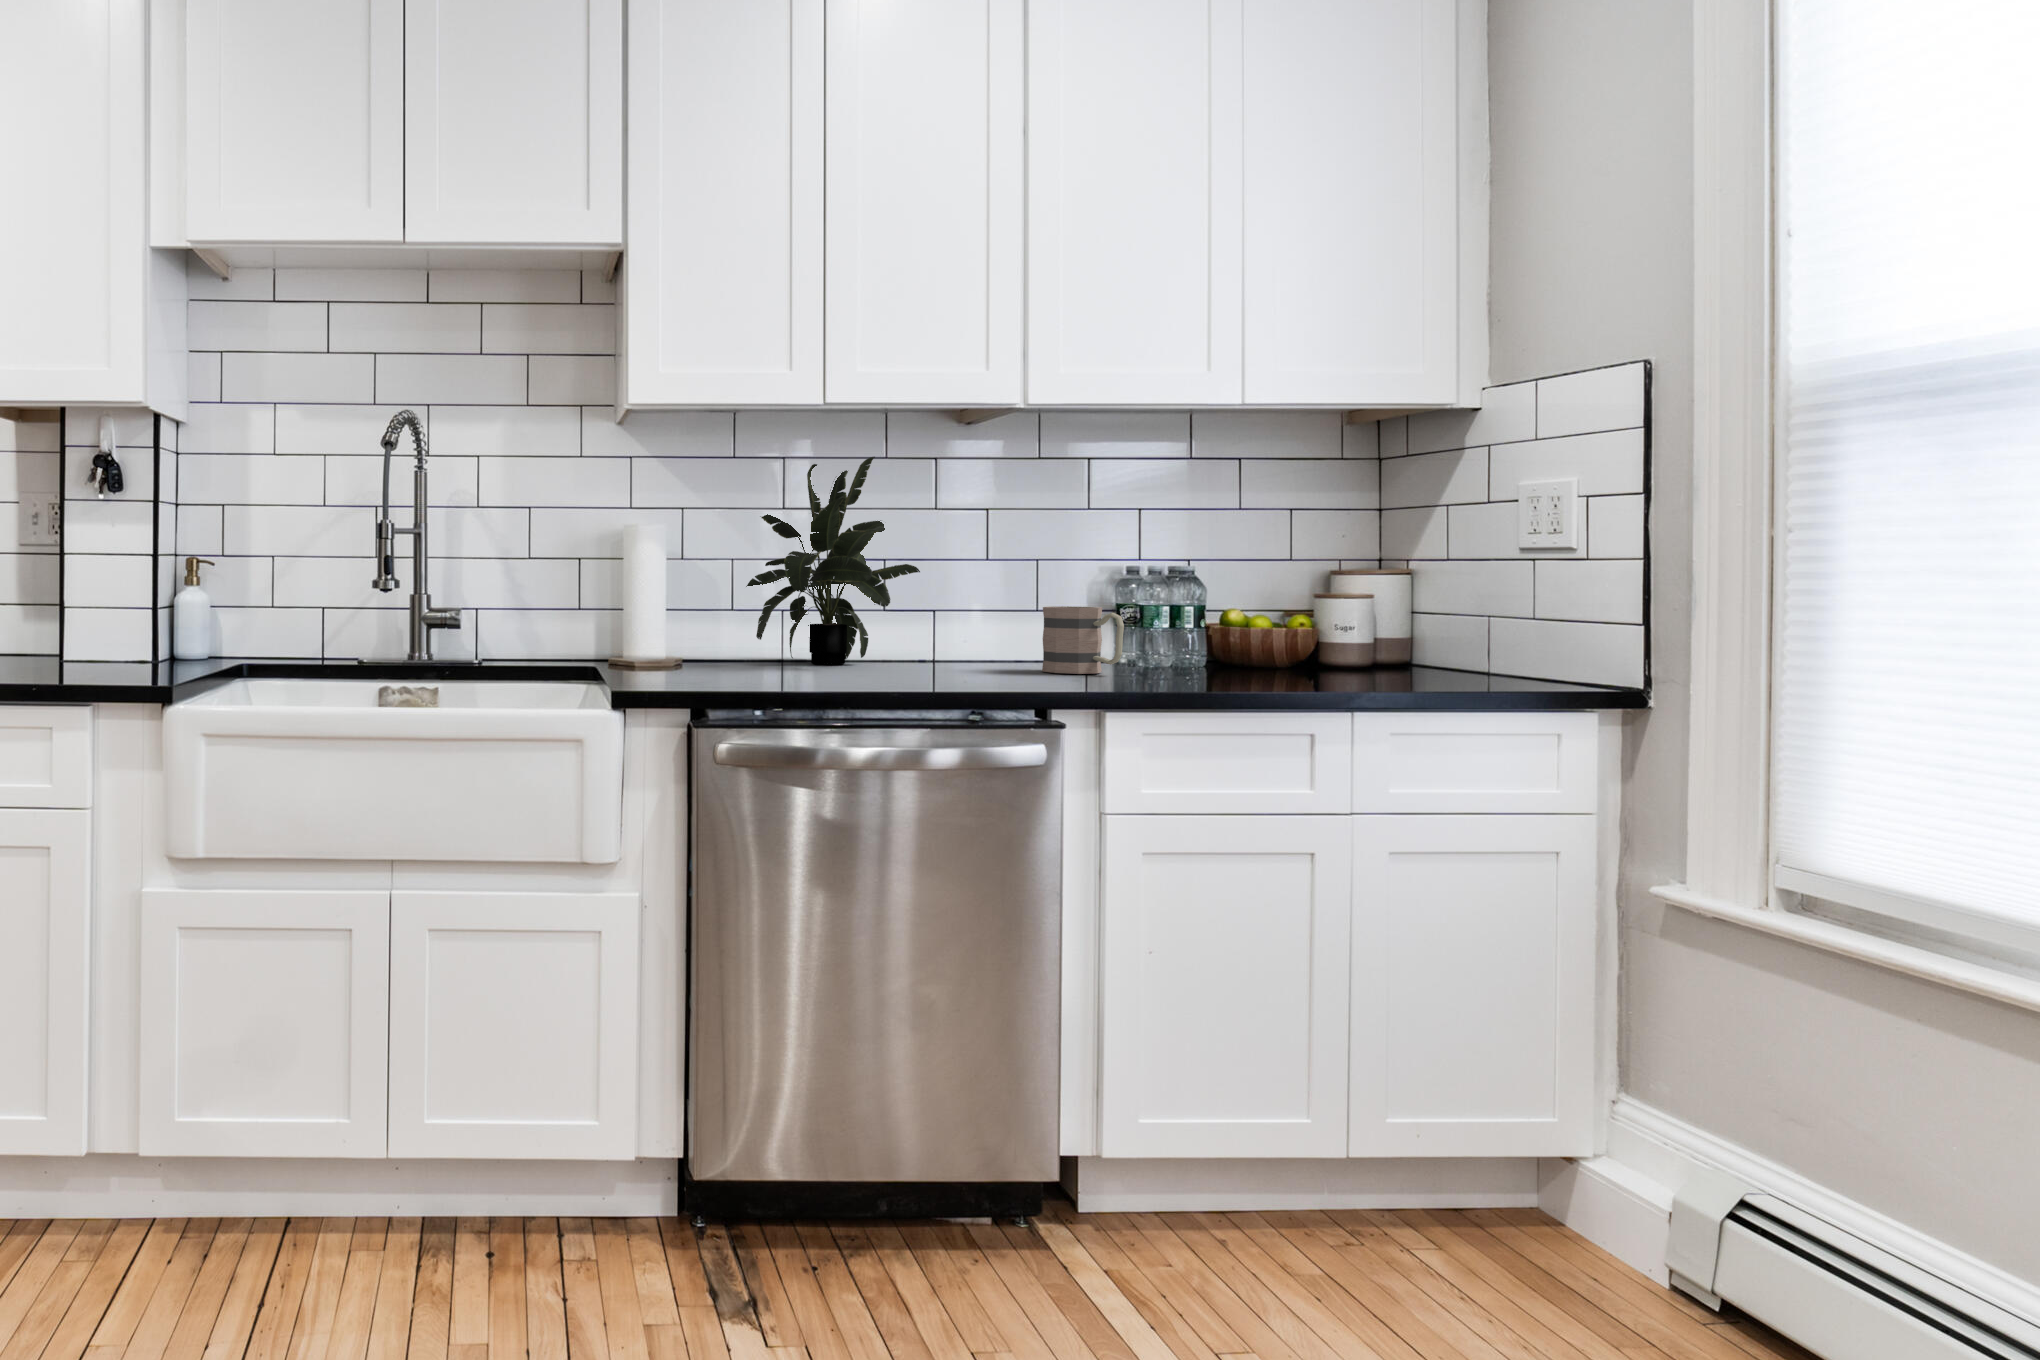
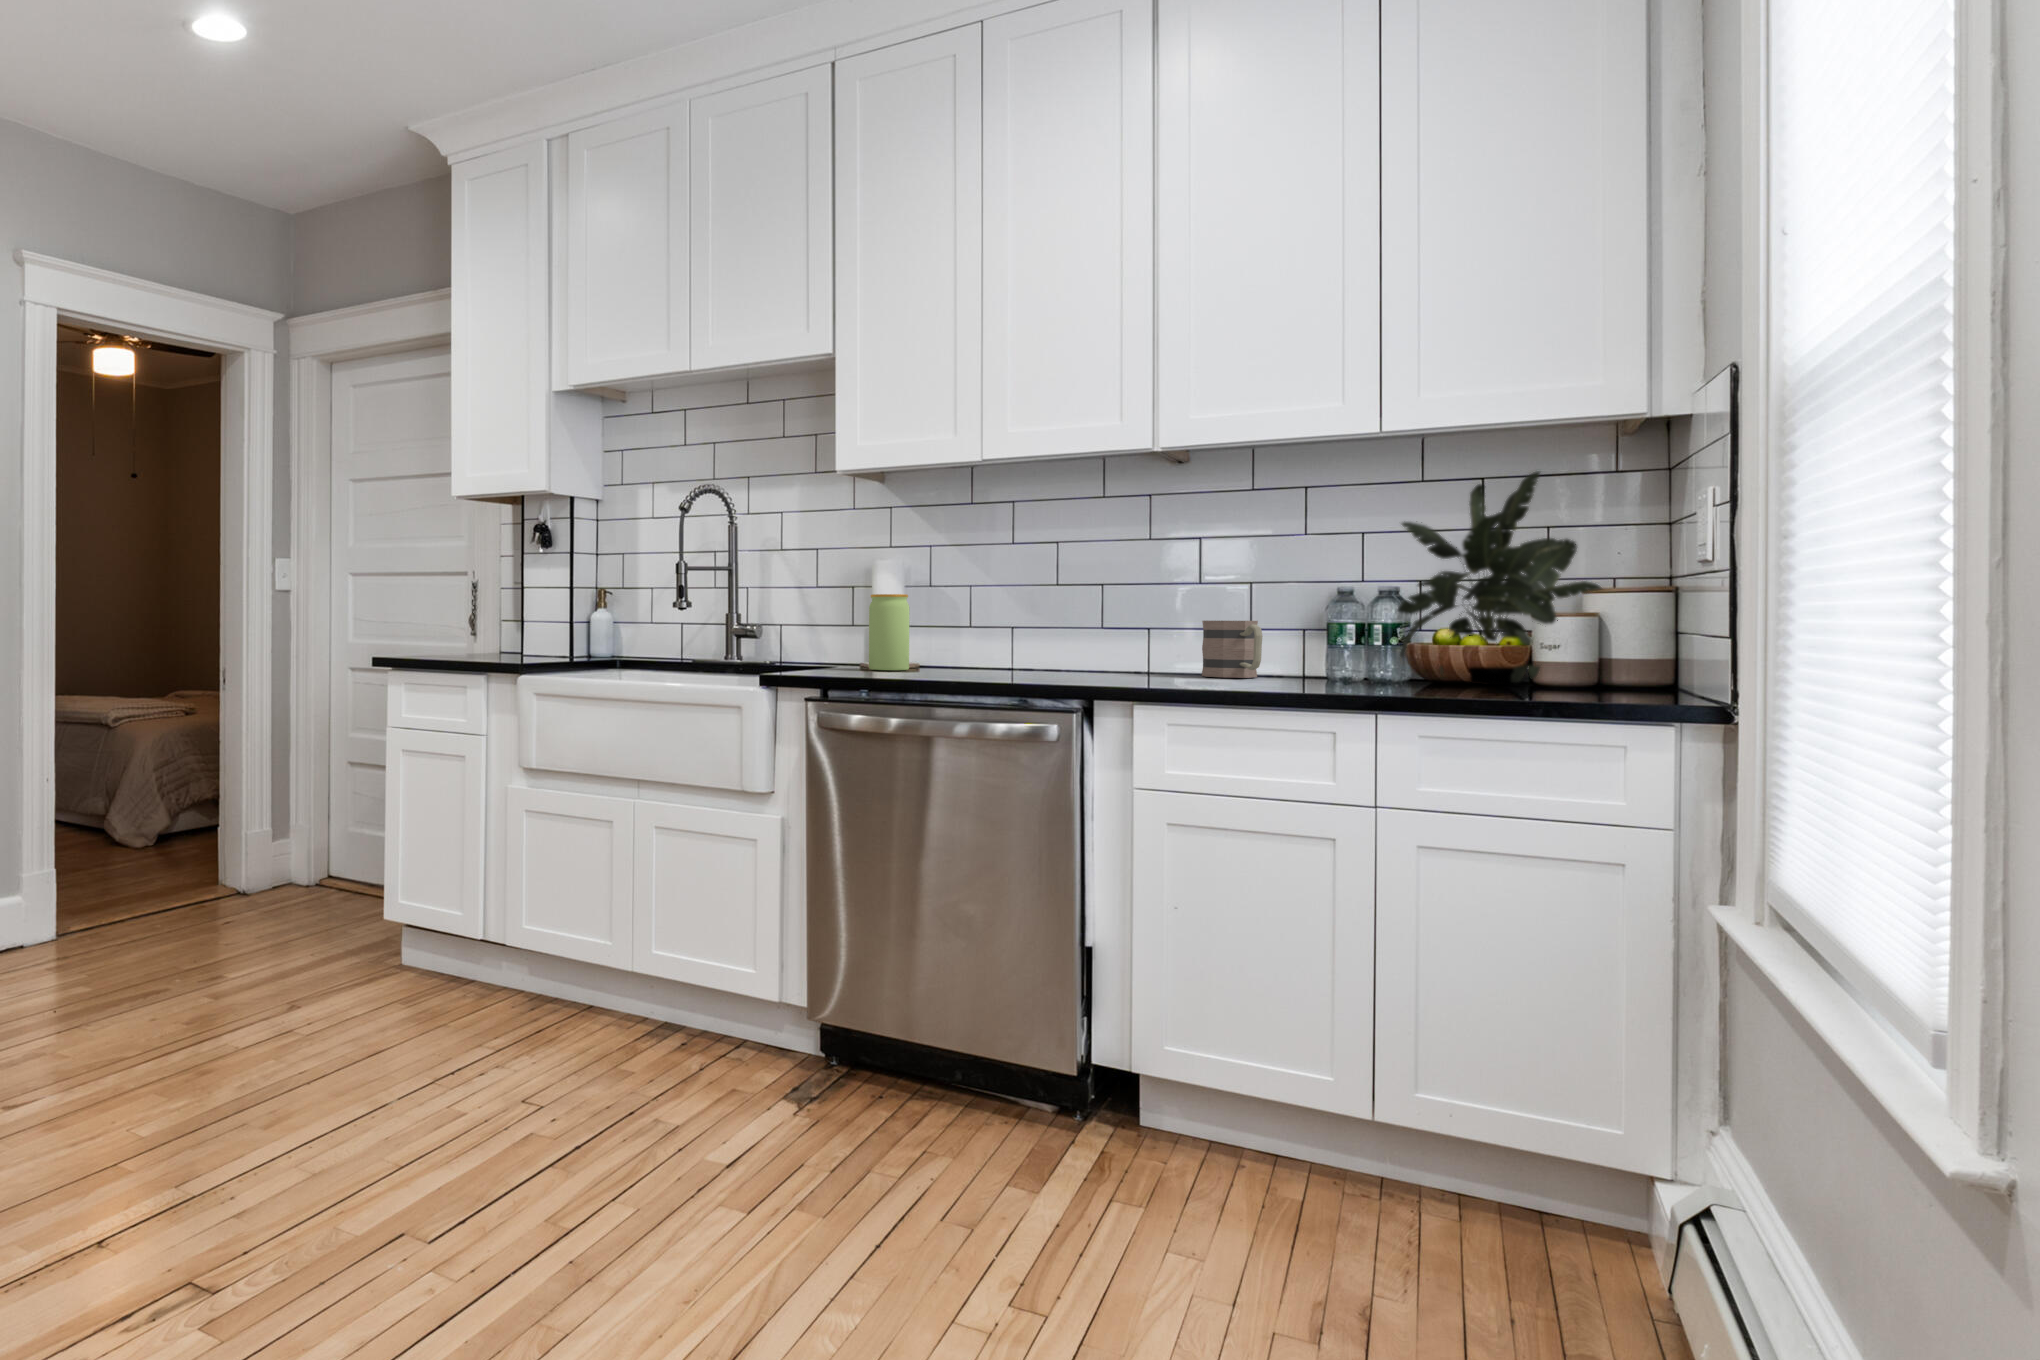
potted plant: present [746,457,920,664] -> present [1398,472,1602,685]
jar: none [668,575,720,677] -> present [869,594,910,670]

